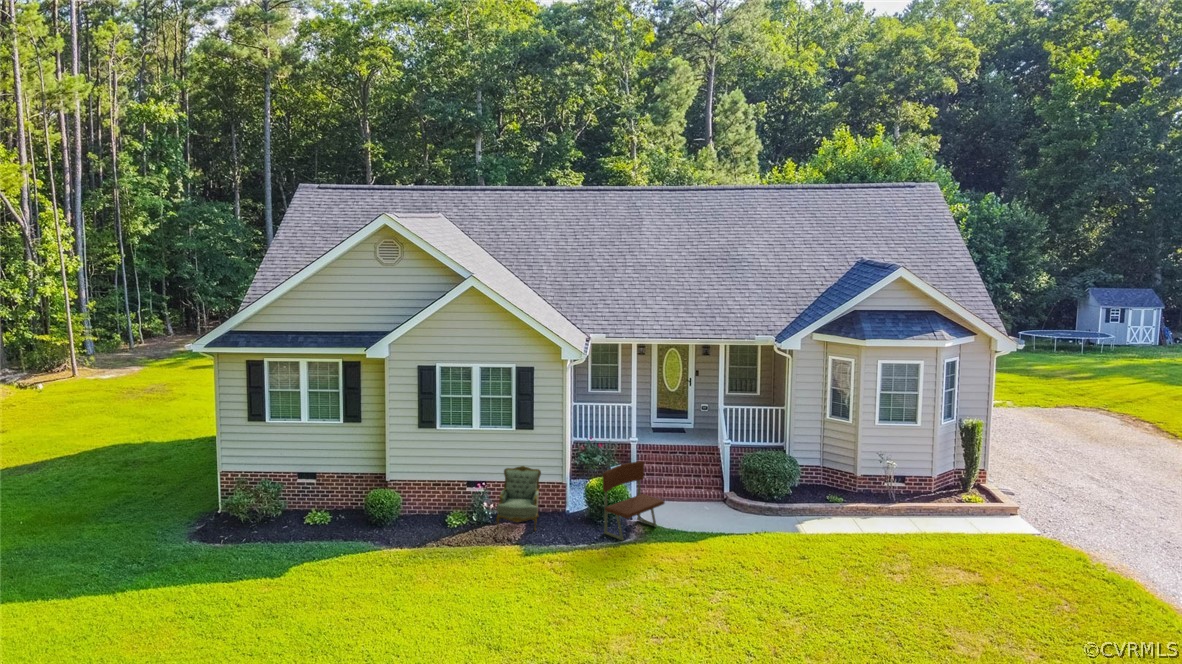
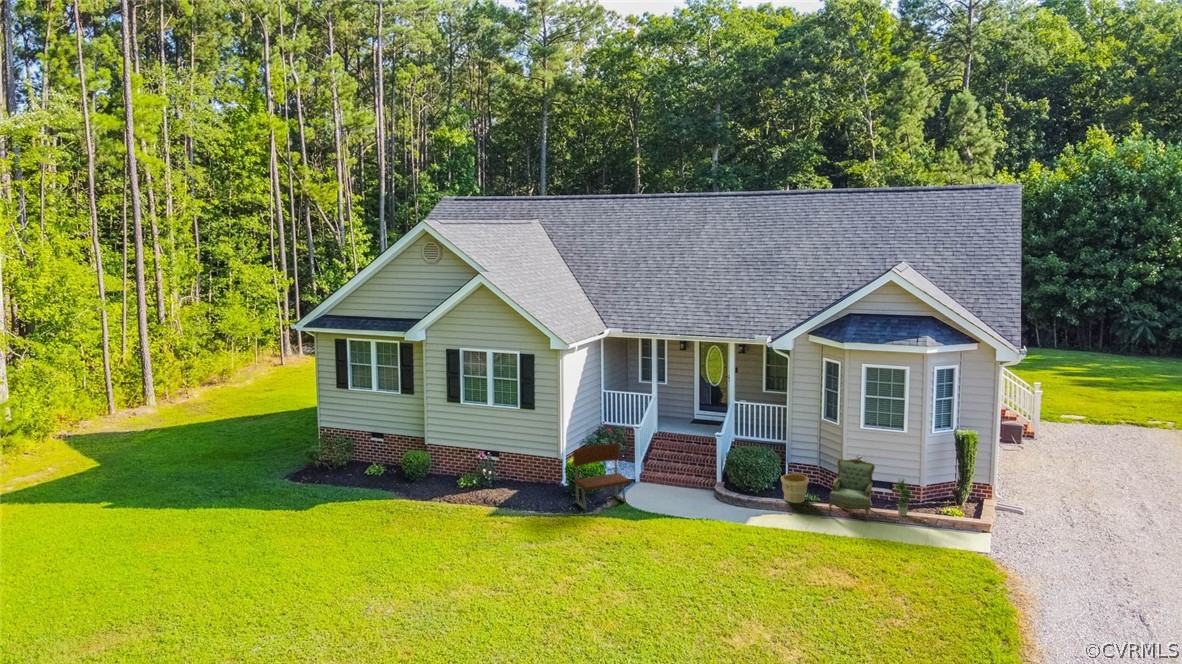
armchair: present [496,466,541,531] -> present [829,459,875,521]
potted plant: none [910,470,935,508] -> present [895,480,913,516]
wooden bucket: none [799,476,829,506] -> present [781,473,809,503]

